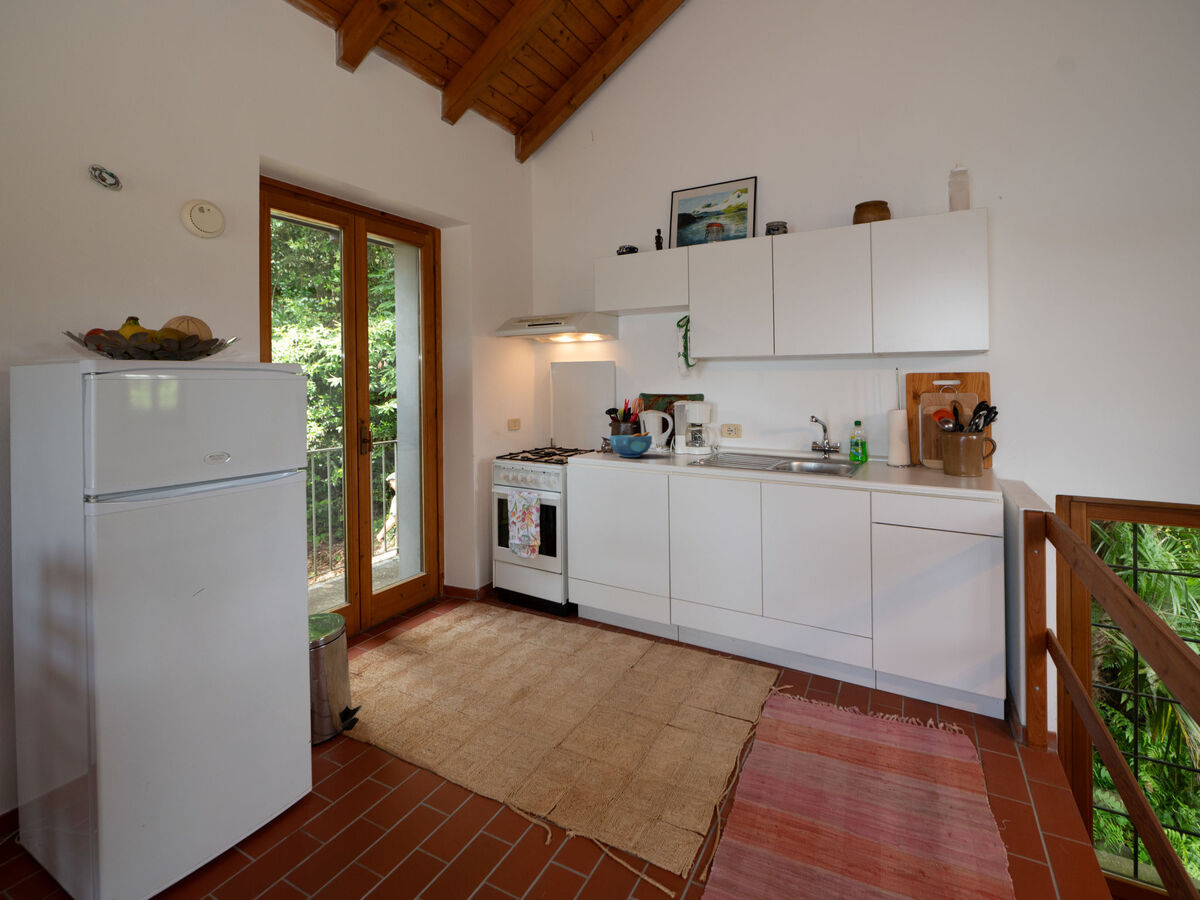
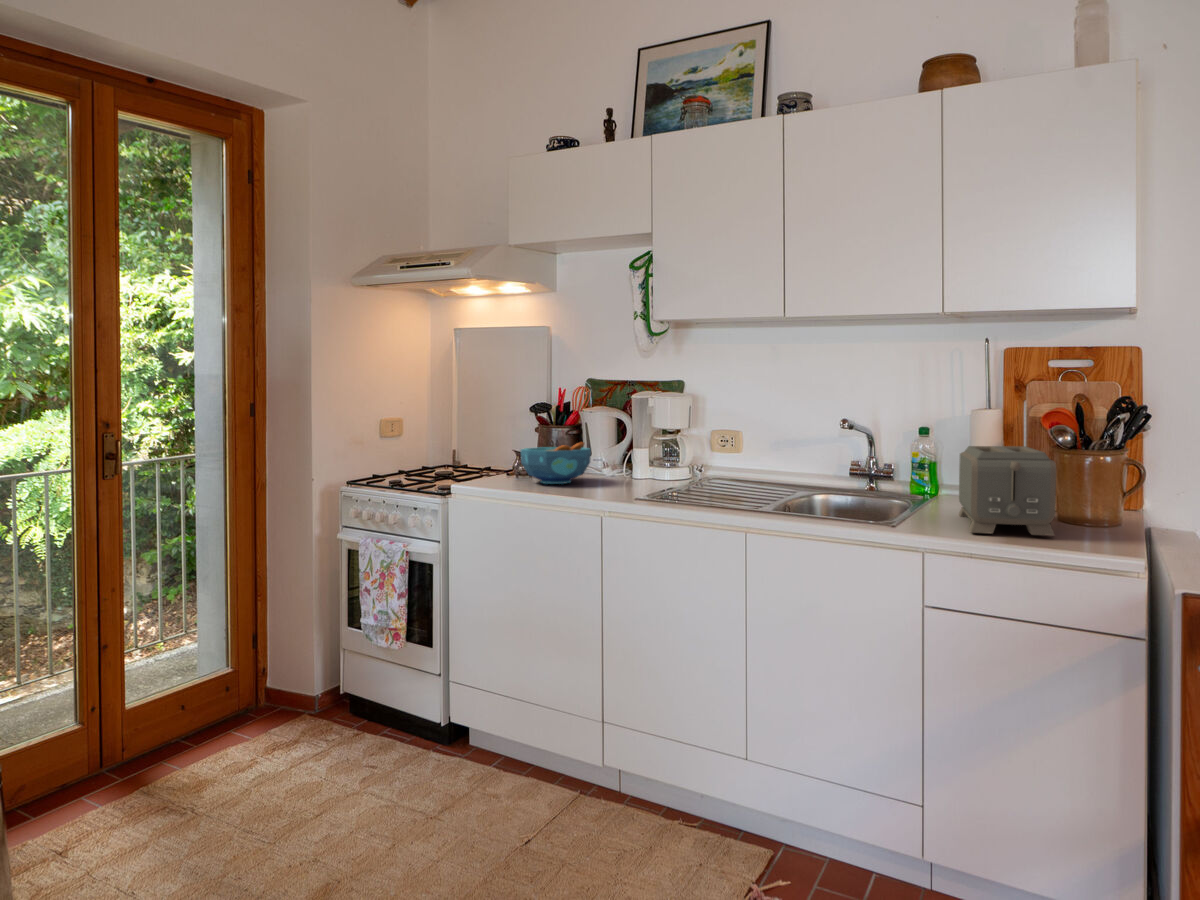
toaster: none [883,431,948,481] -> present [959,446,1056,536]

